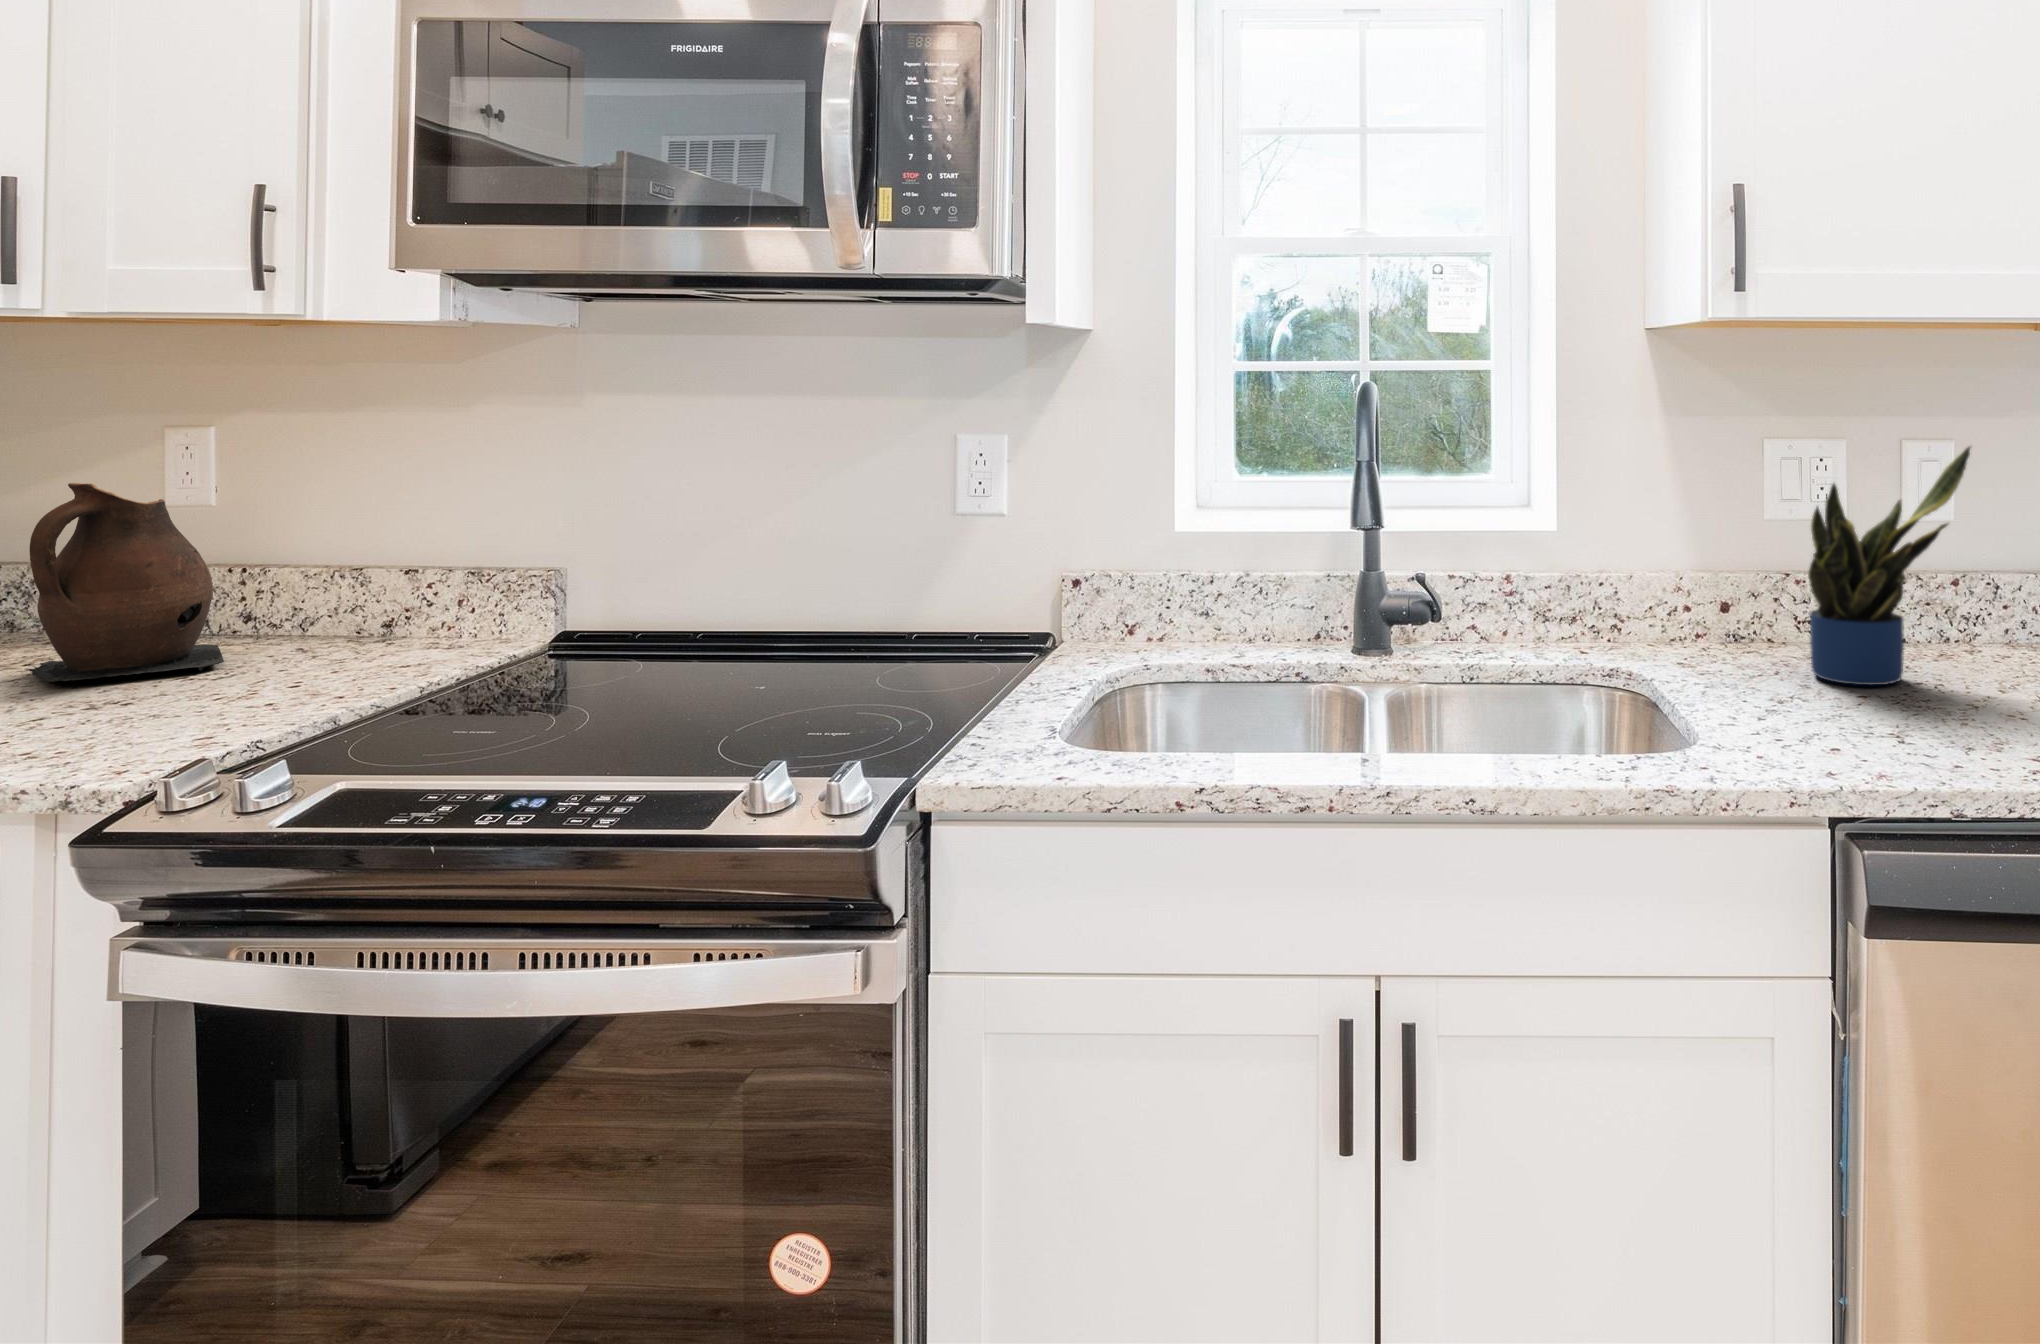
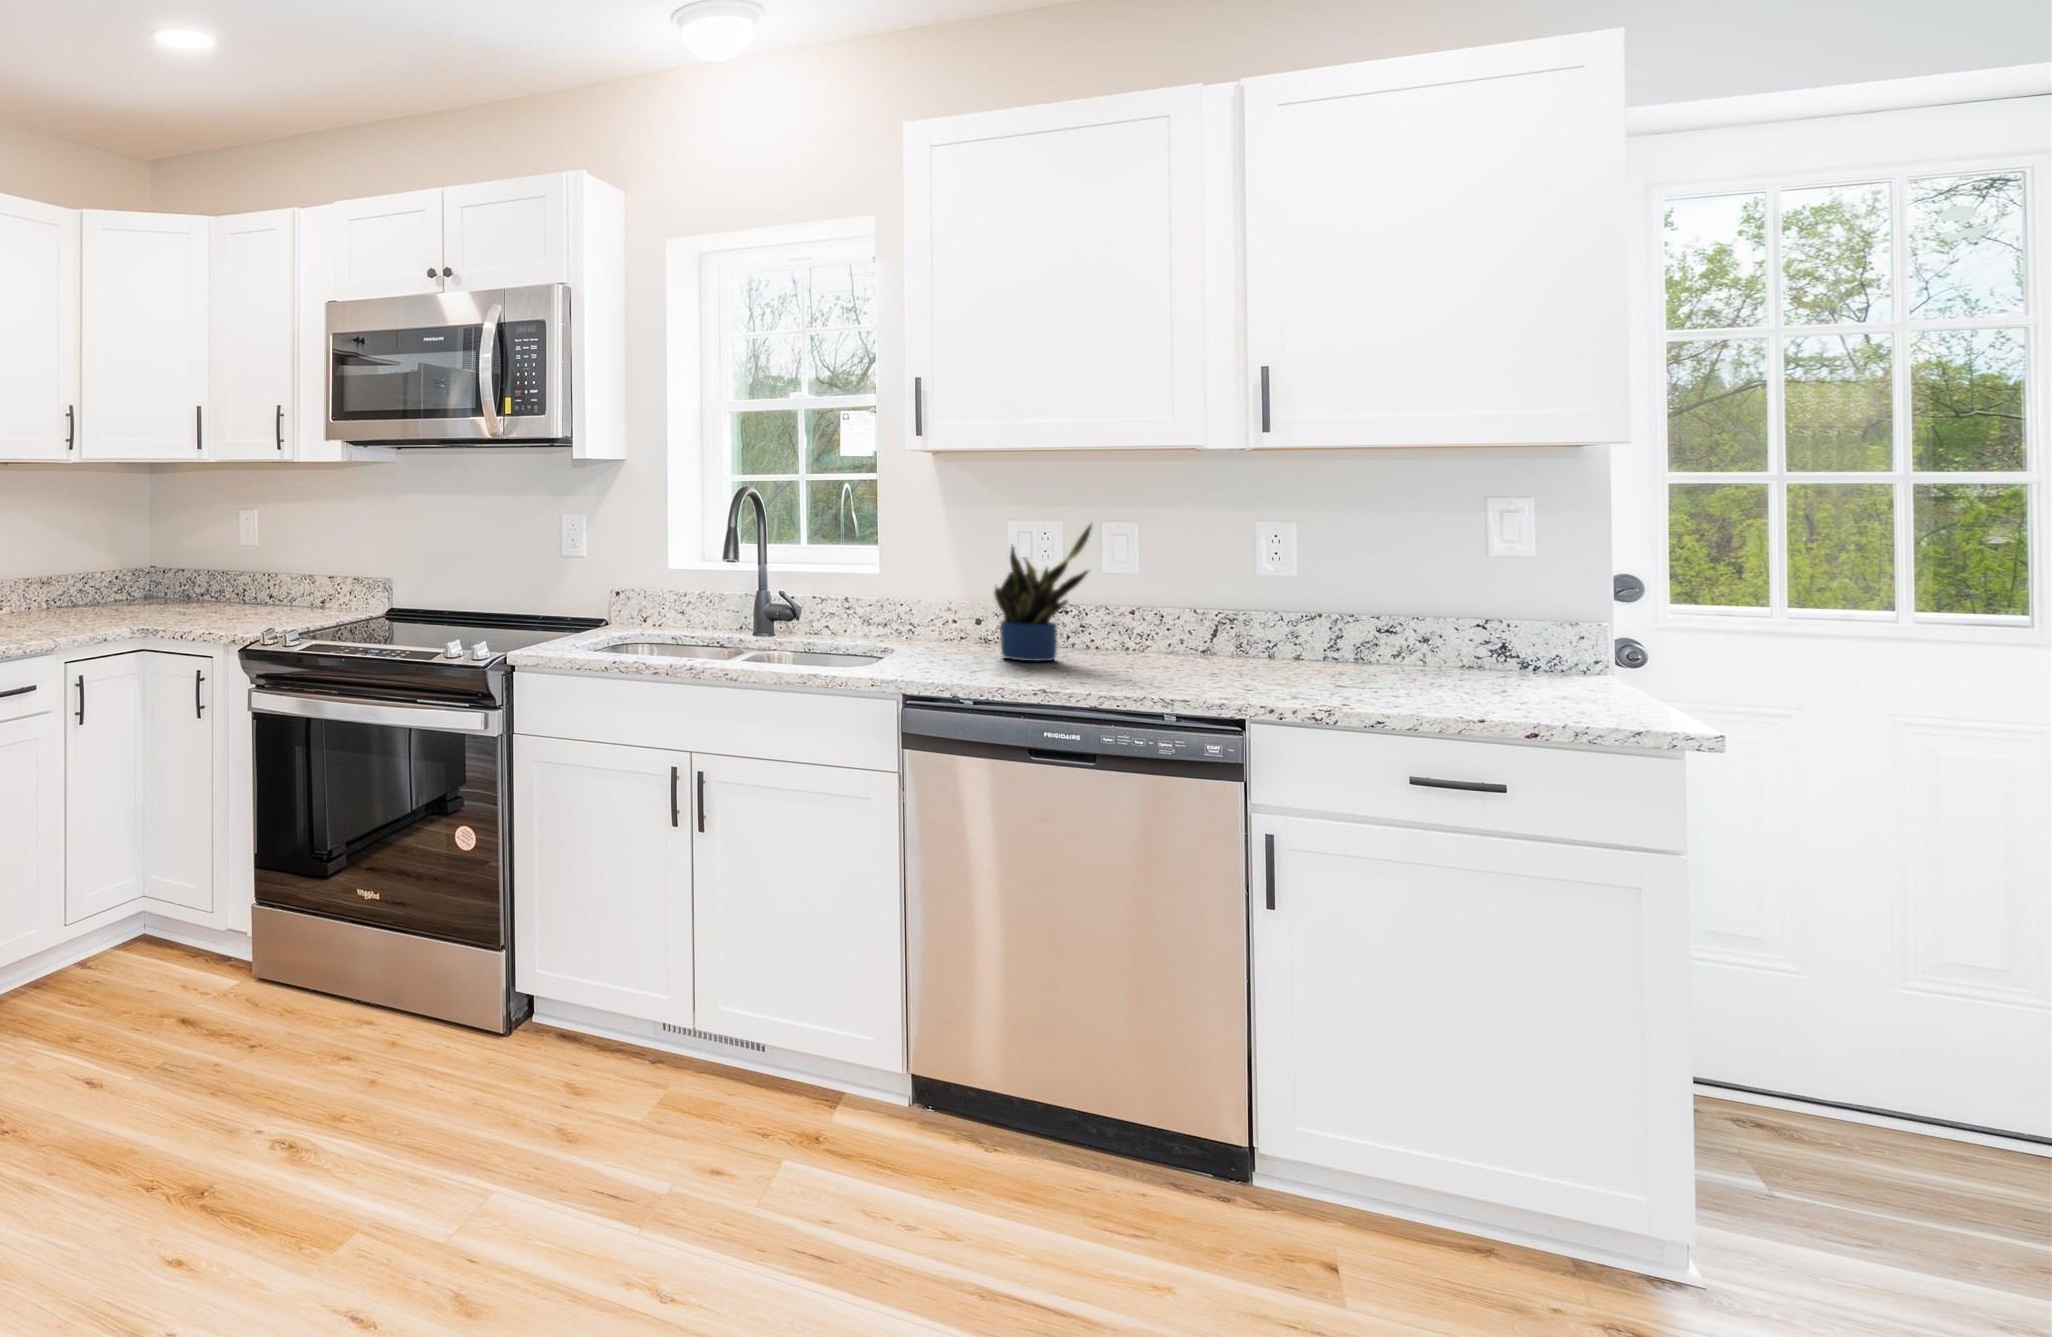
ceramic pitcher: present [26,483,224,682] -> none [197,533,264,615]

